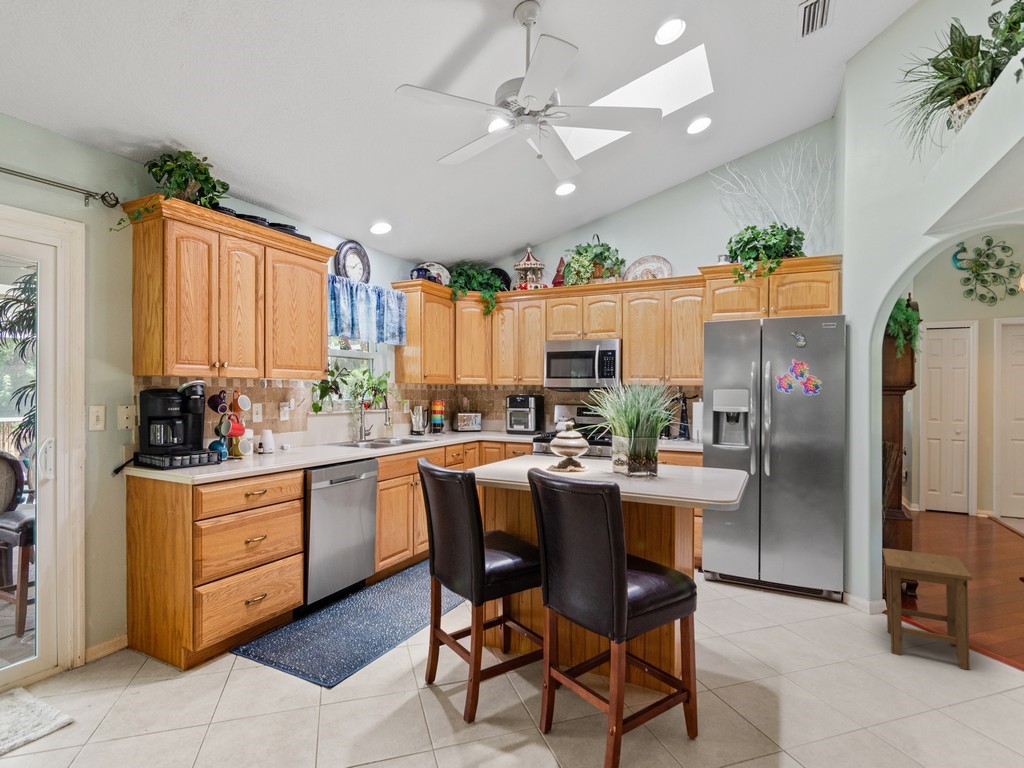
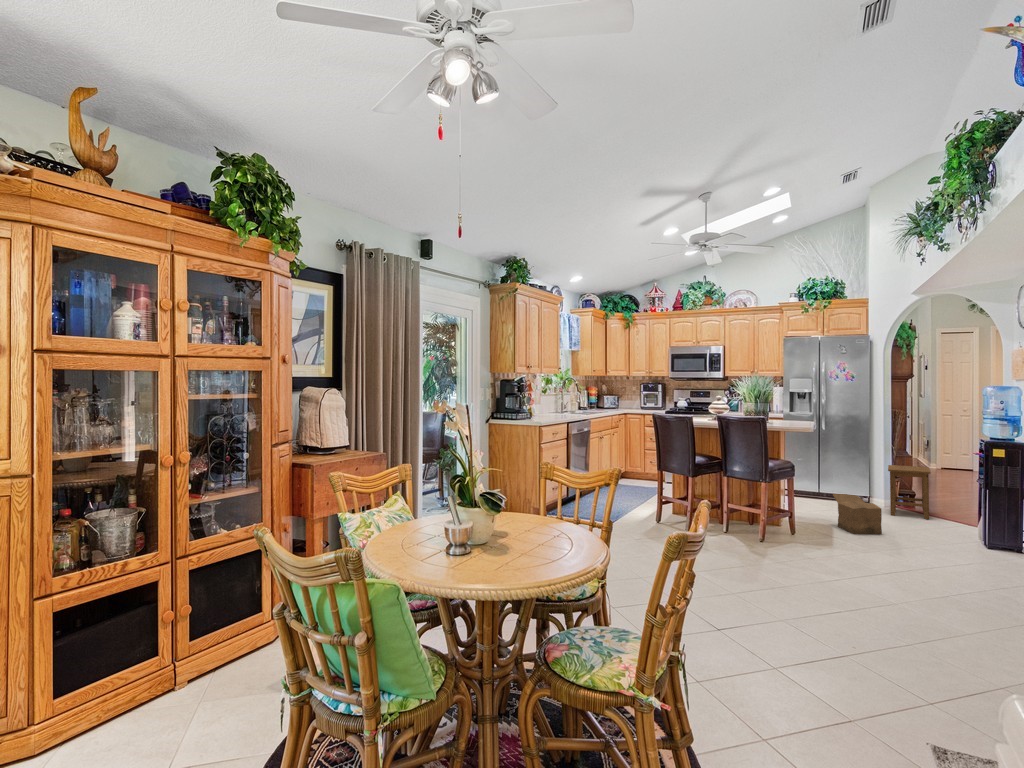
cardboard box: none [782,634,892,749] -> present [833,494,882,534]

